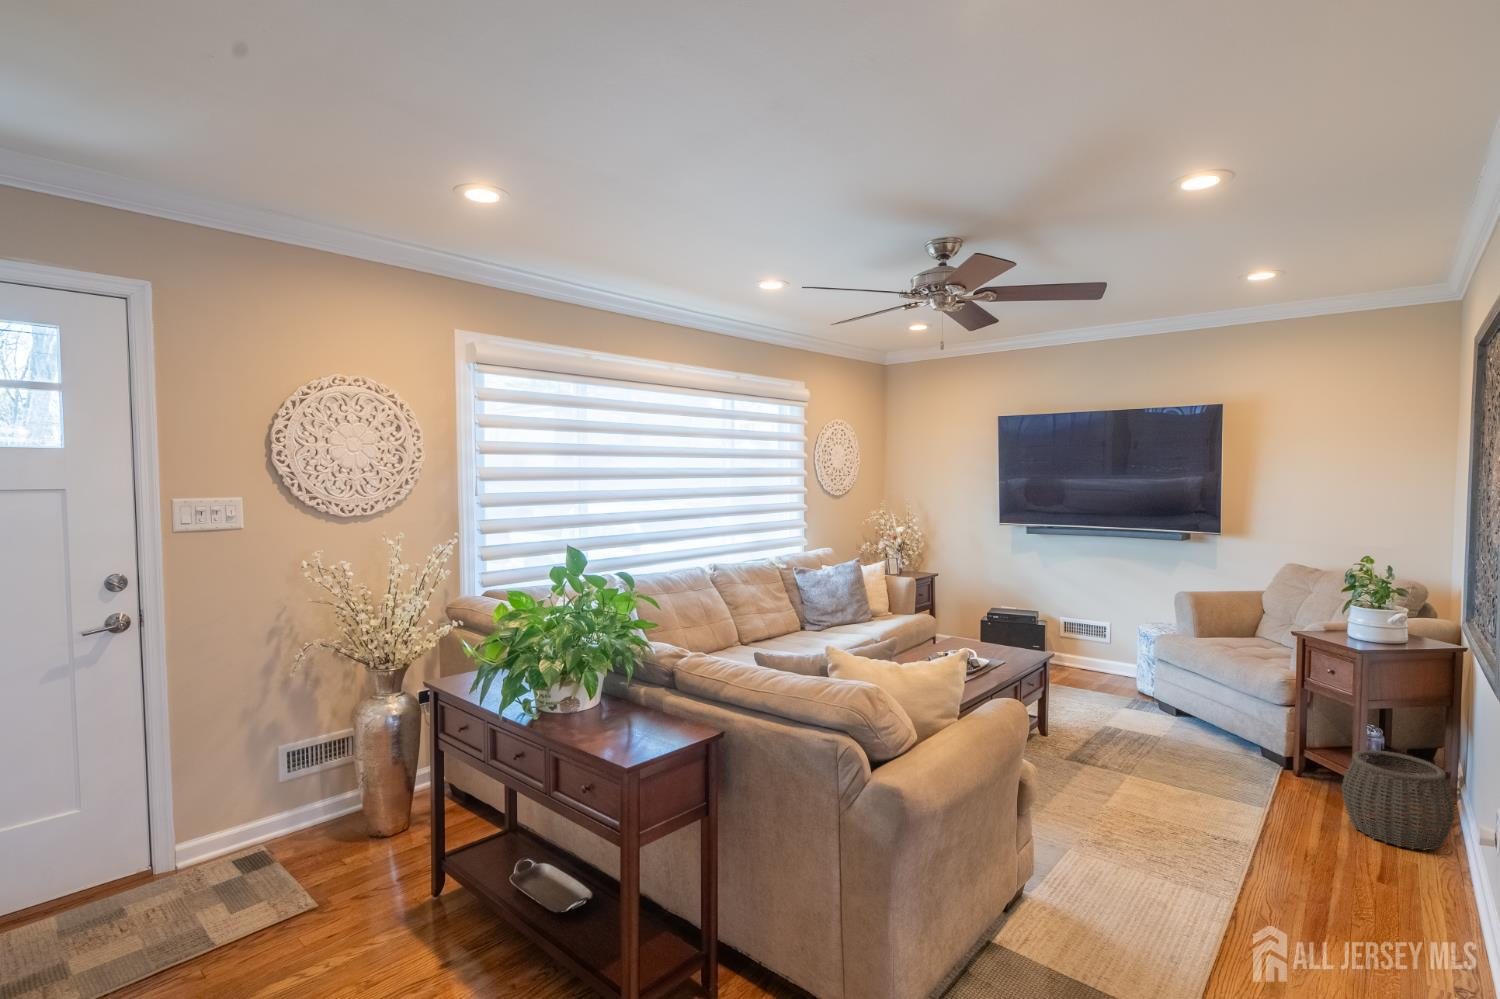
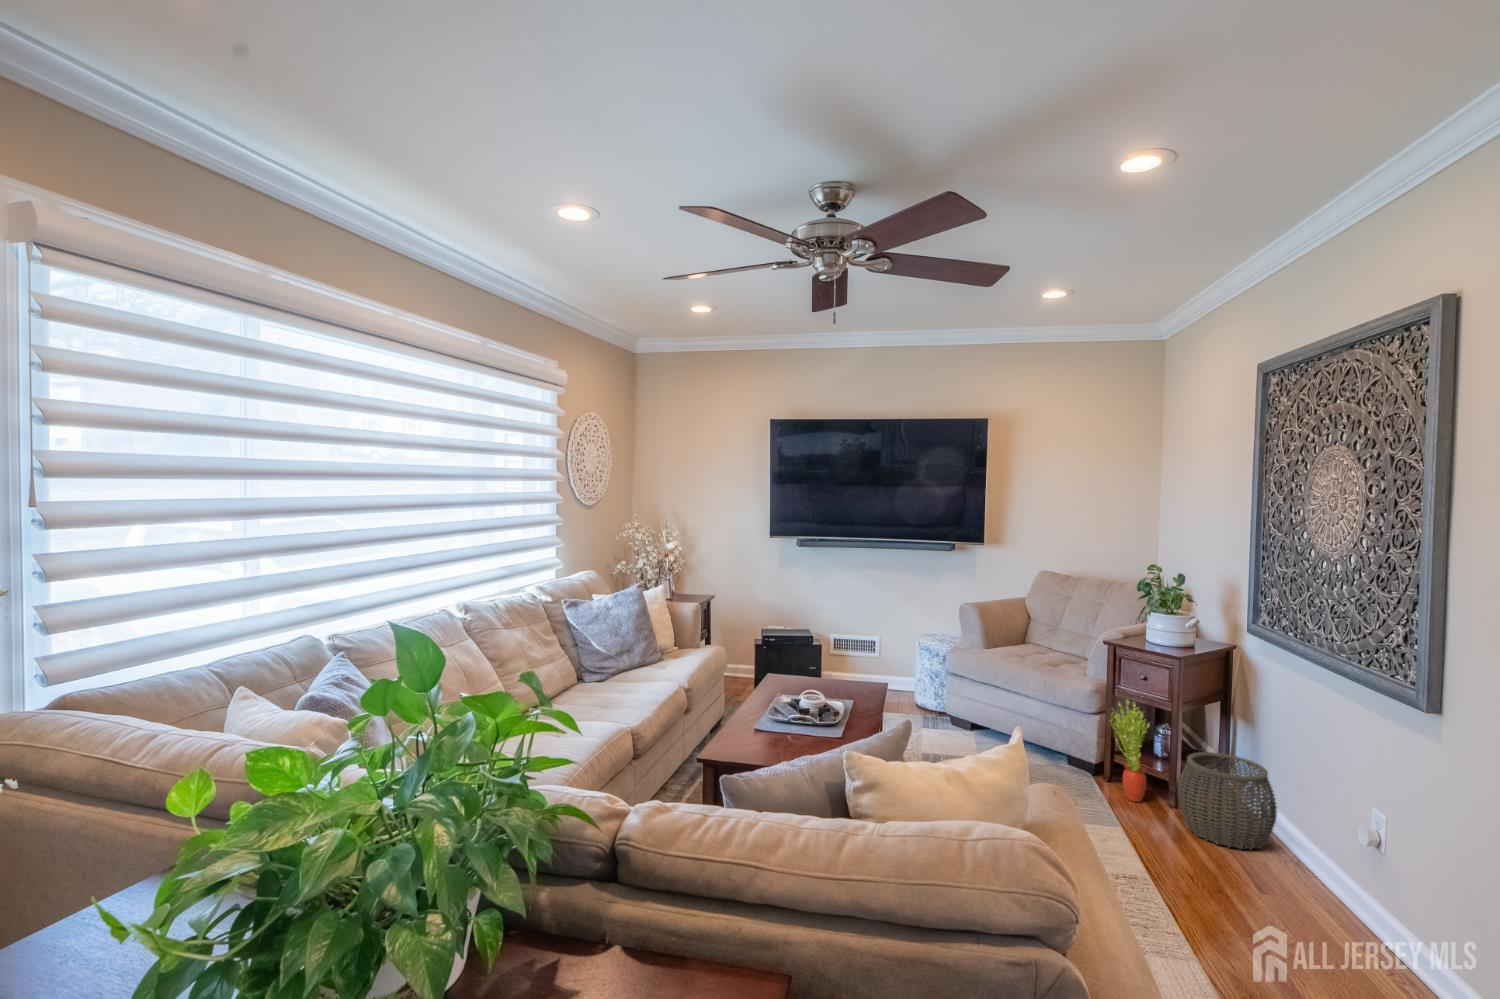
potted plant: none [1288,693,1329,795] -> present [1113,700,1149,802]

